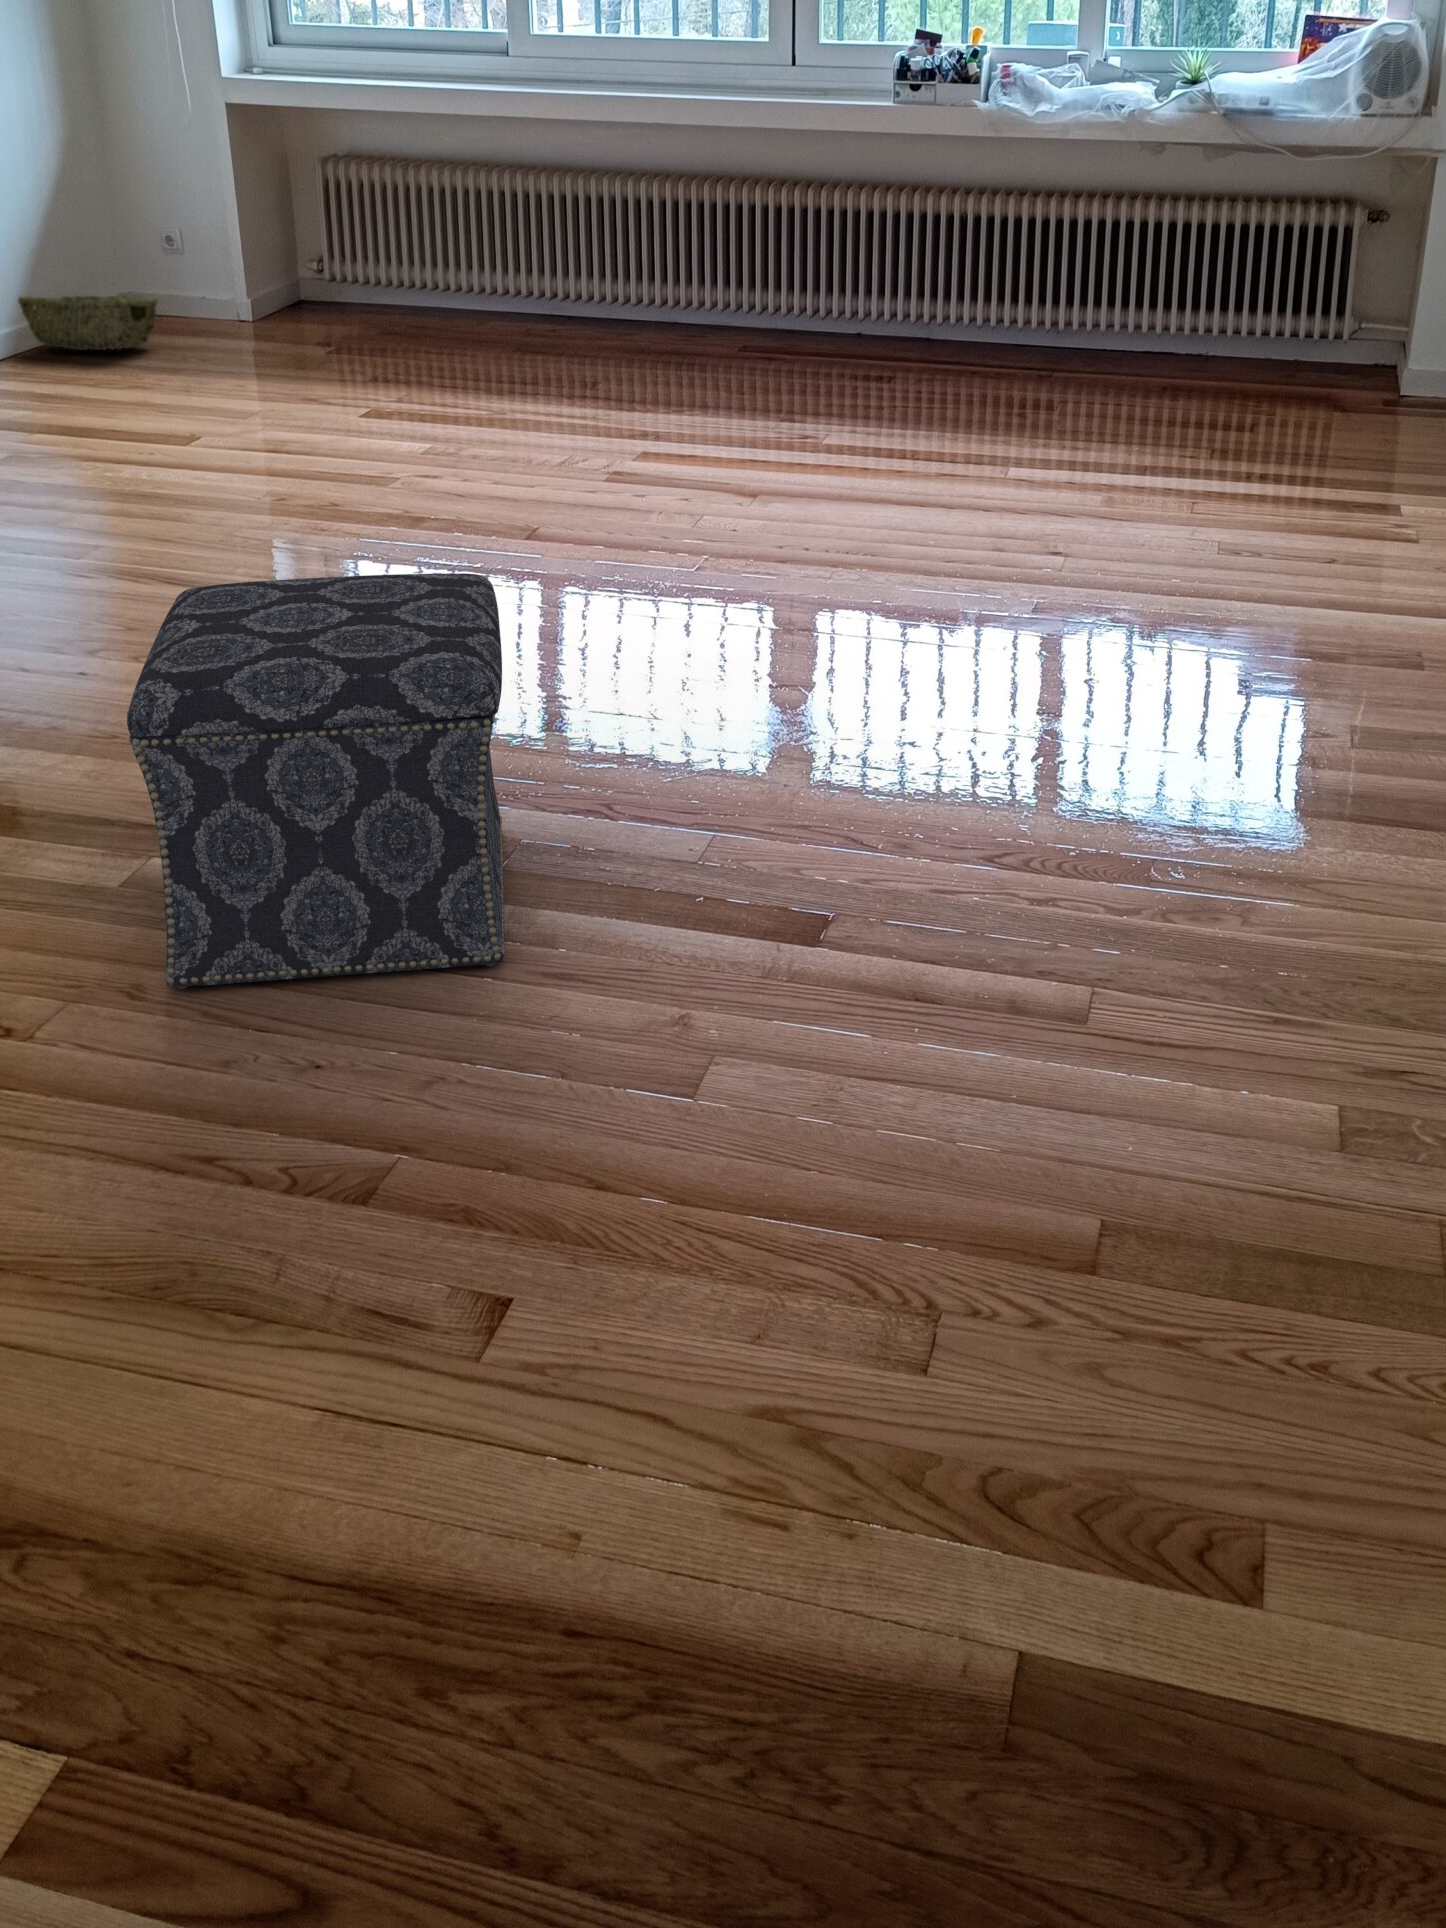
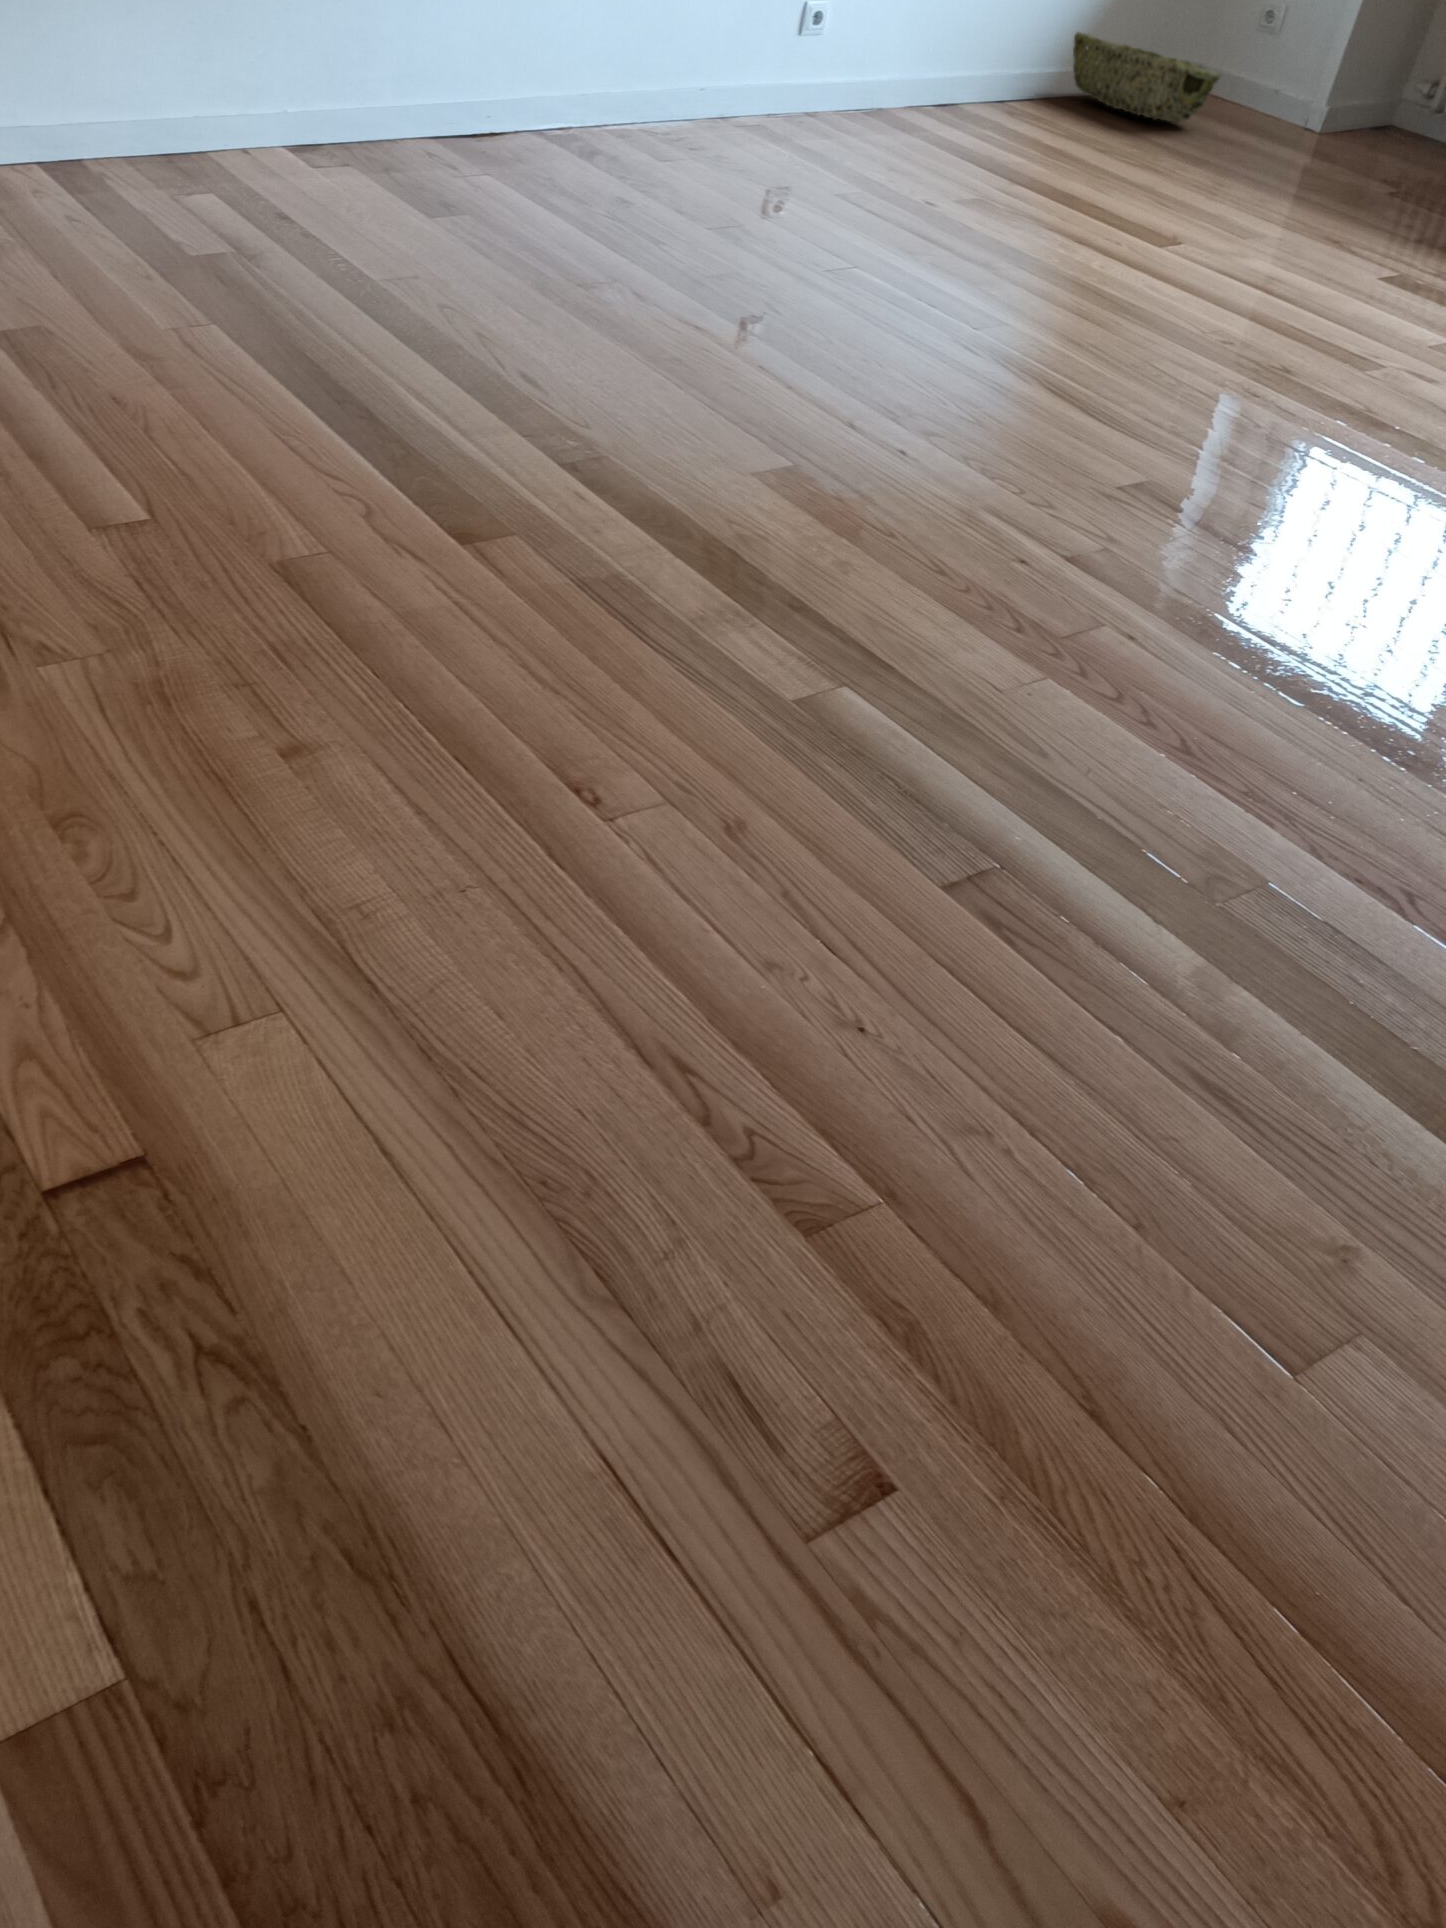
ottoman: present [127,573,505,989] -> none [768,409,1389,1027]

